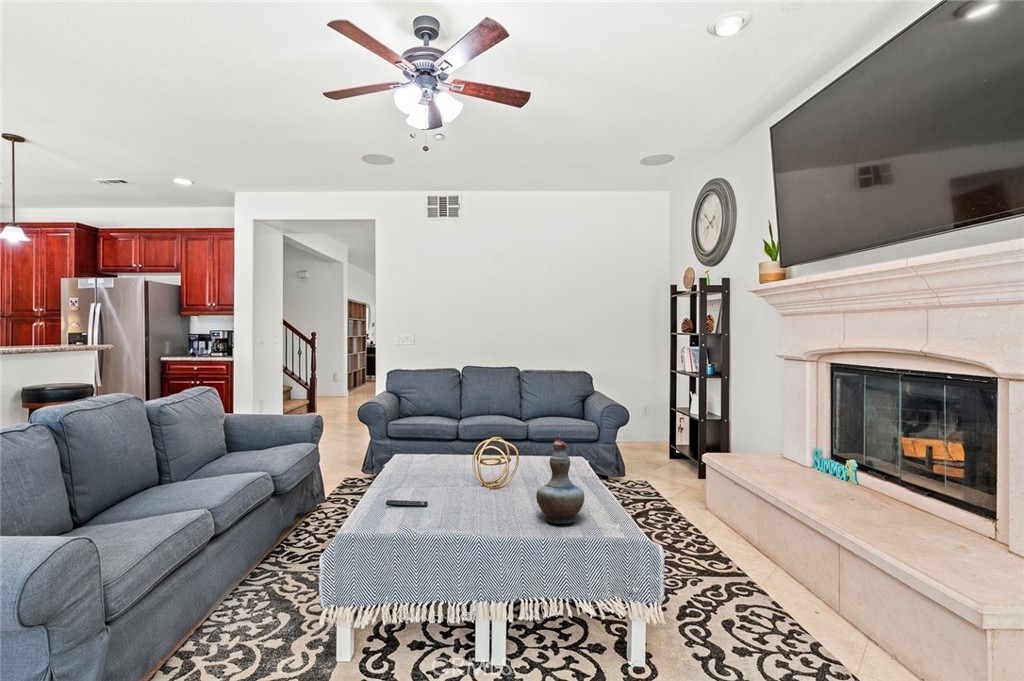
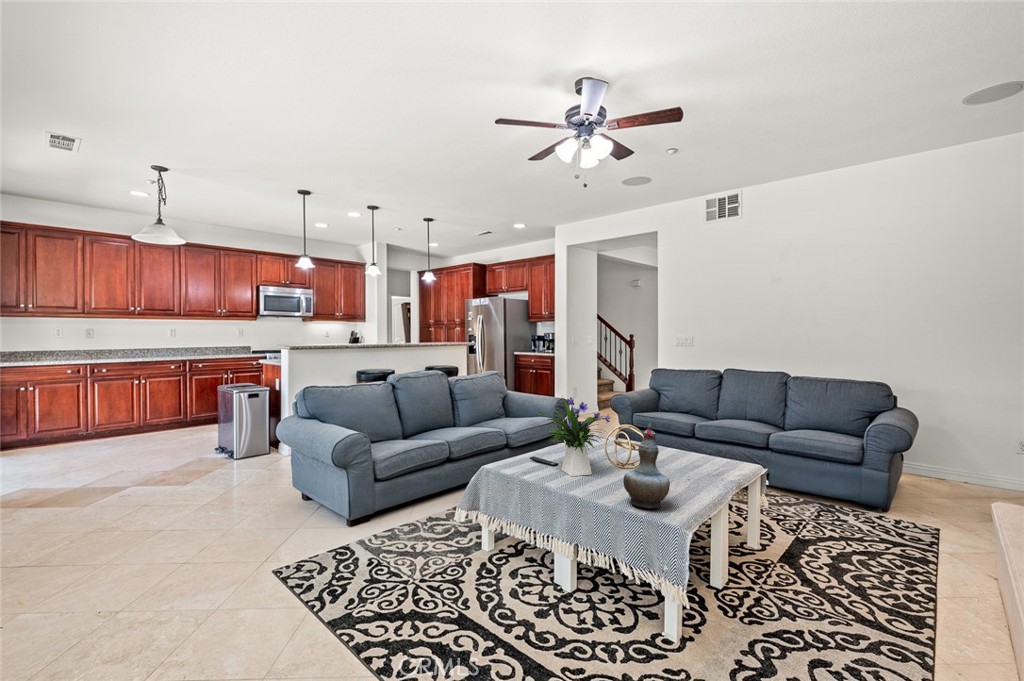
flower arrangement: none [393,412,486,510] -> present [538,397,610,476]

